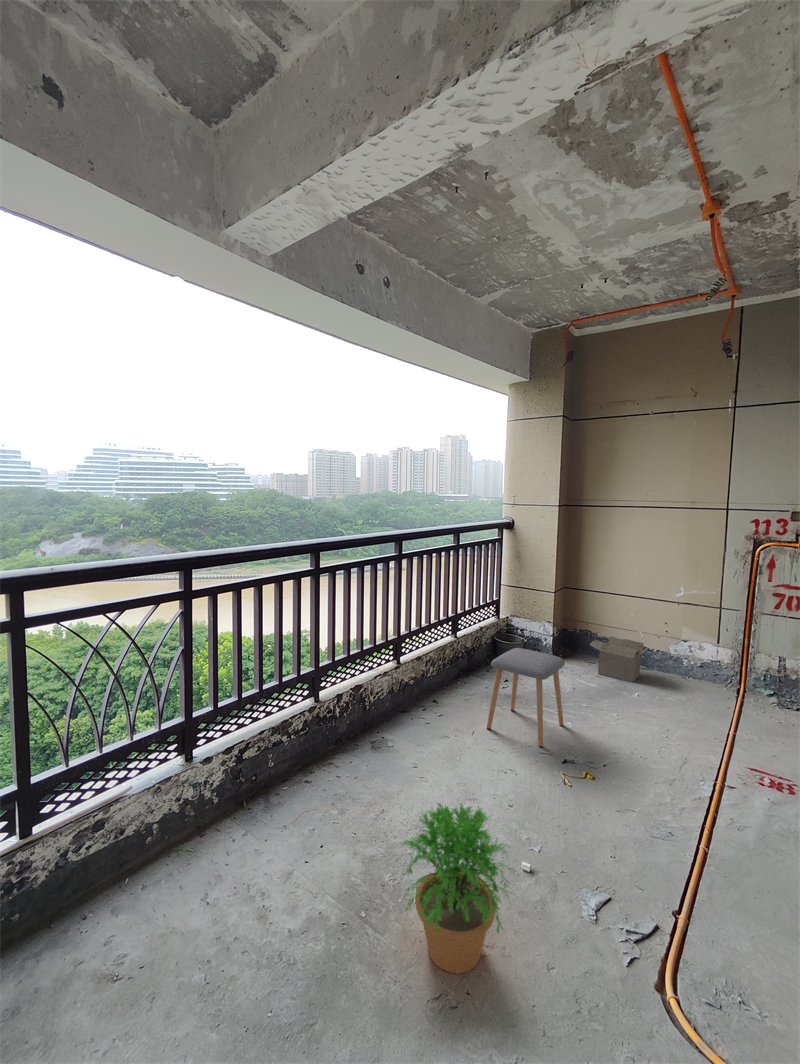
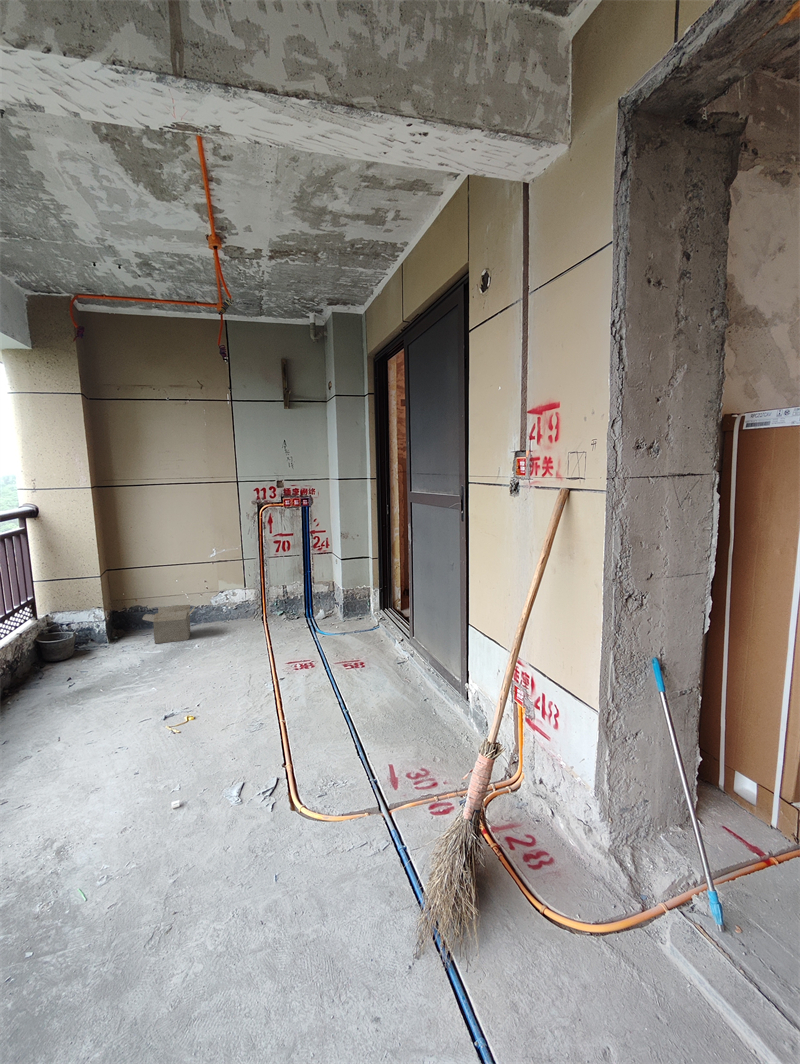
stool: present [487,648,565,747] -> none [59,632,145,730]
potted plant: present [400,803,517,973] -> none [61,758,196,917]

